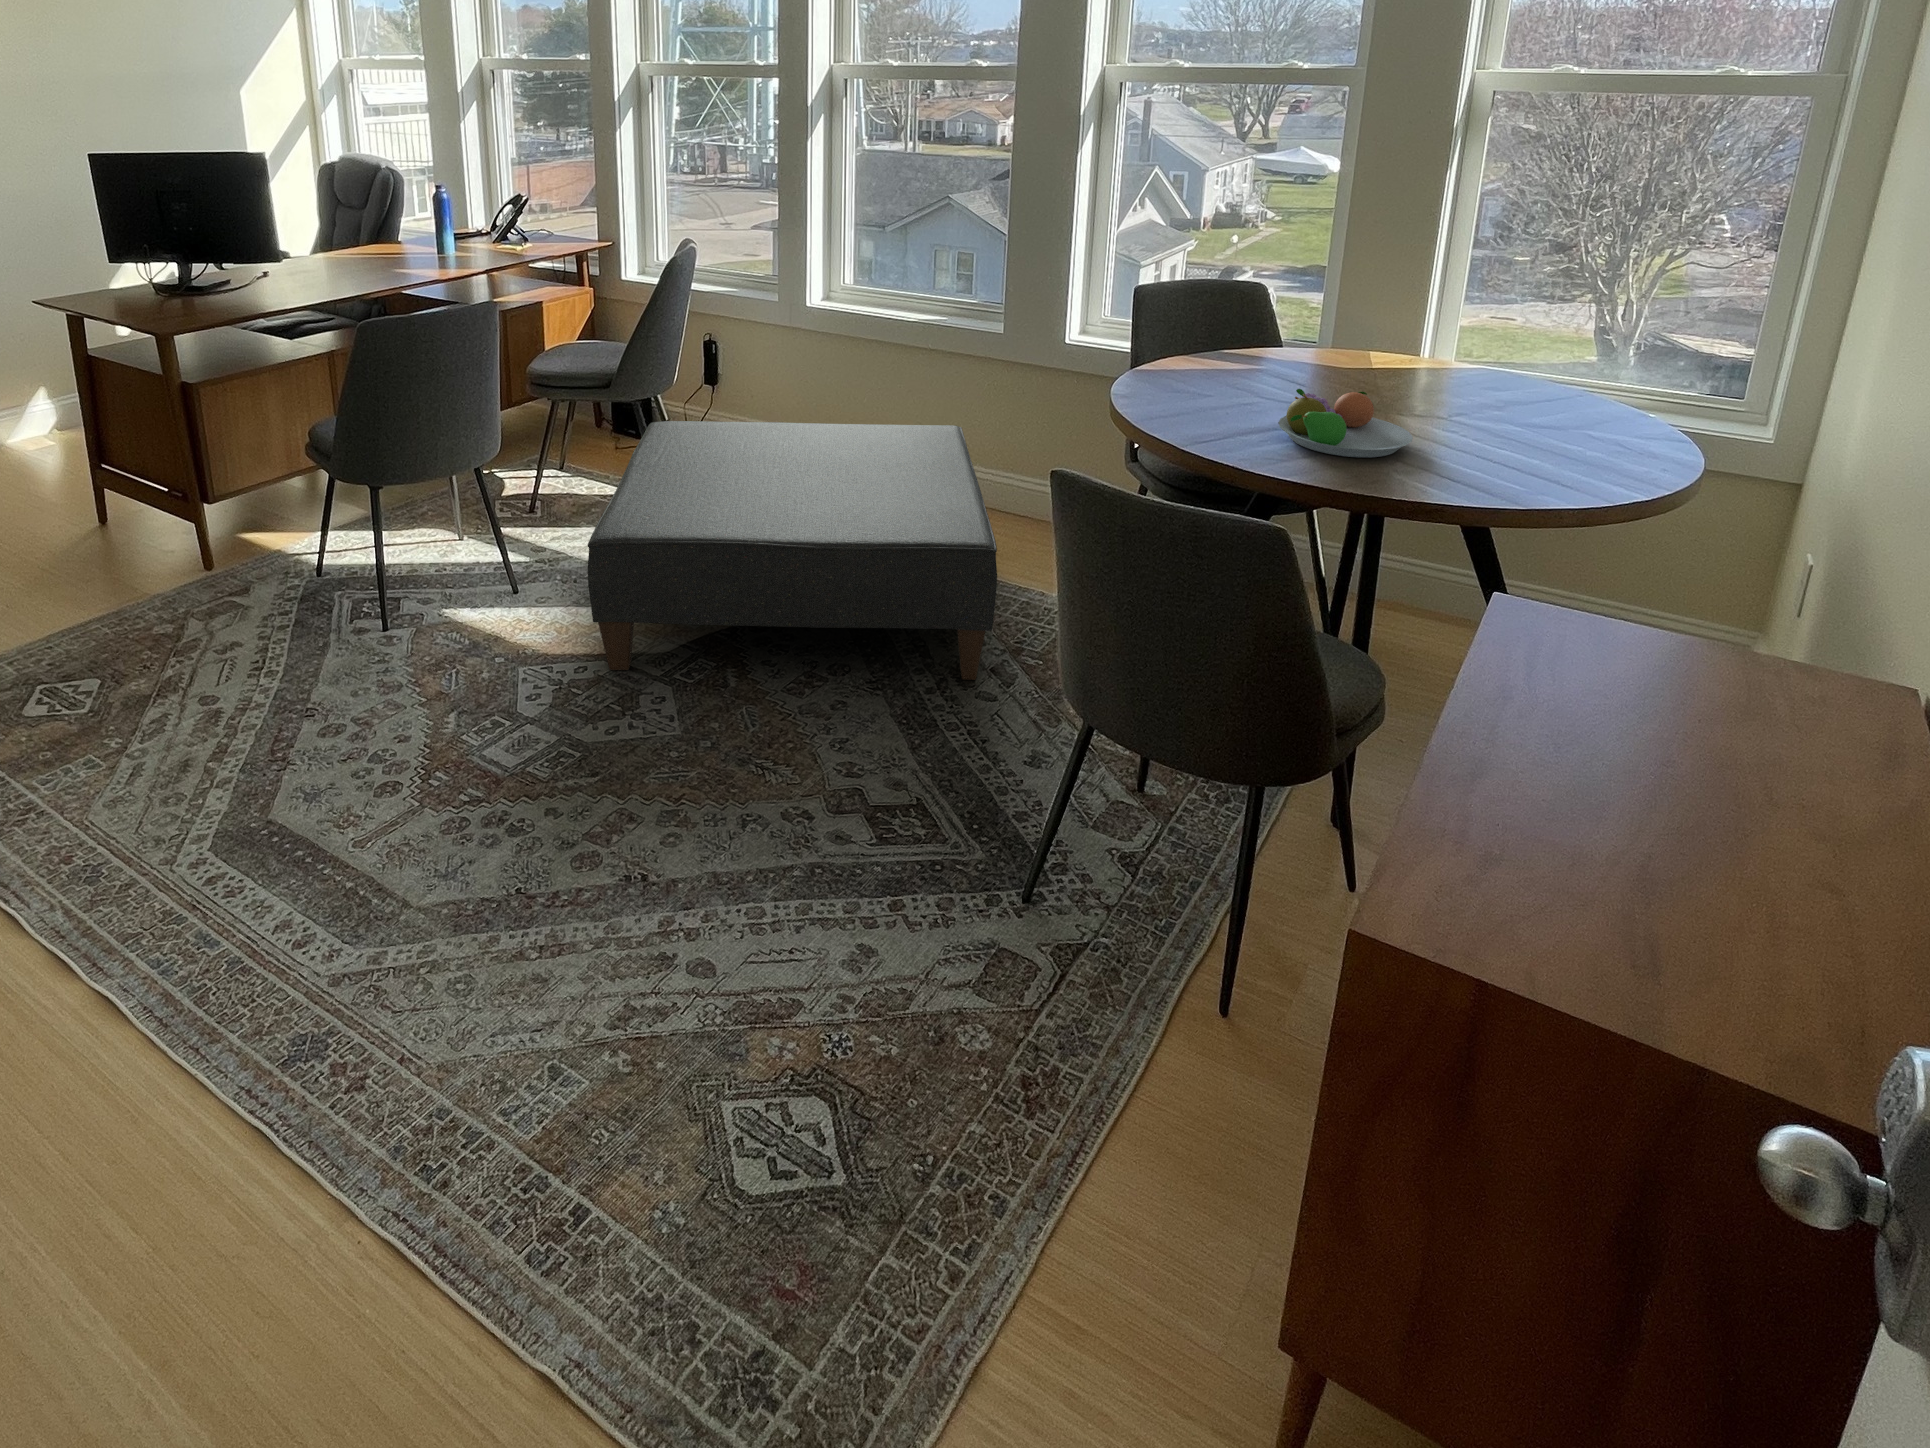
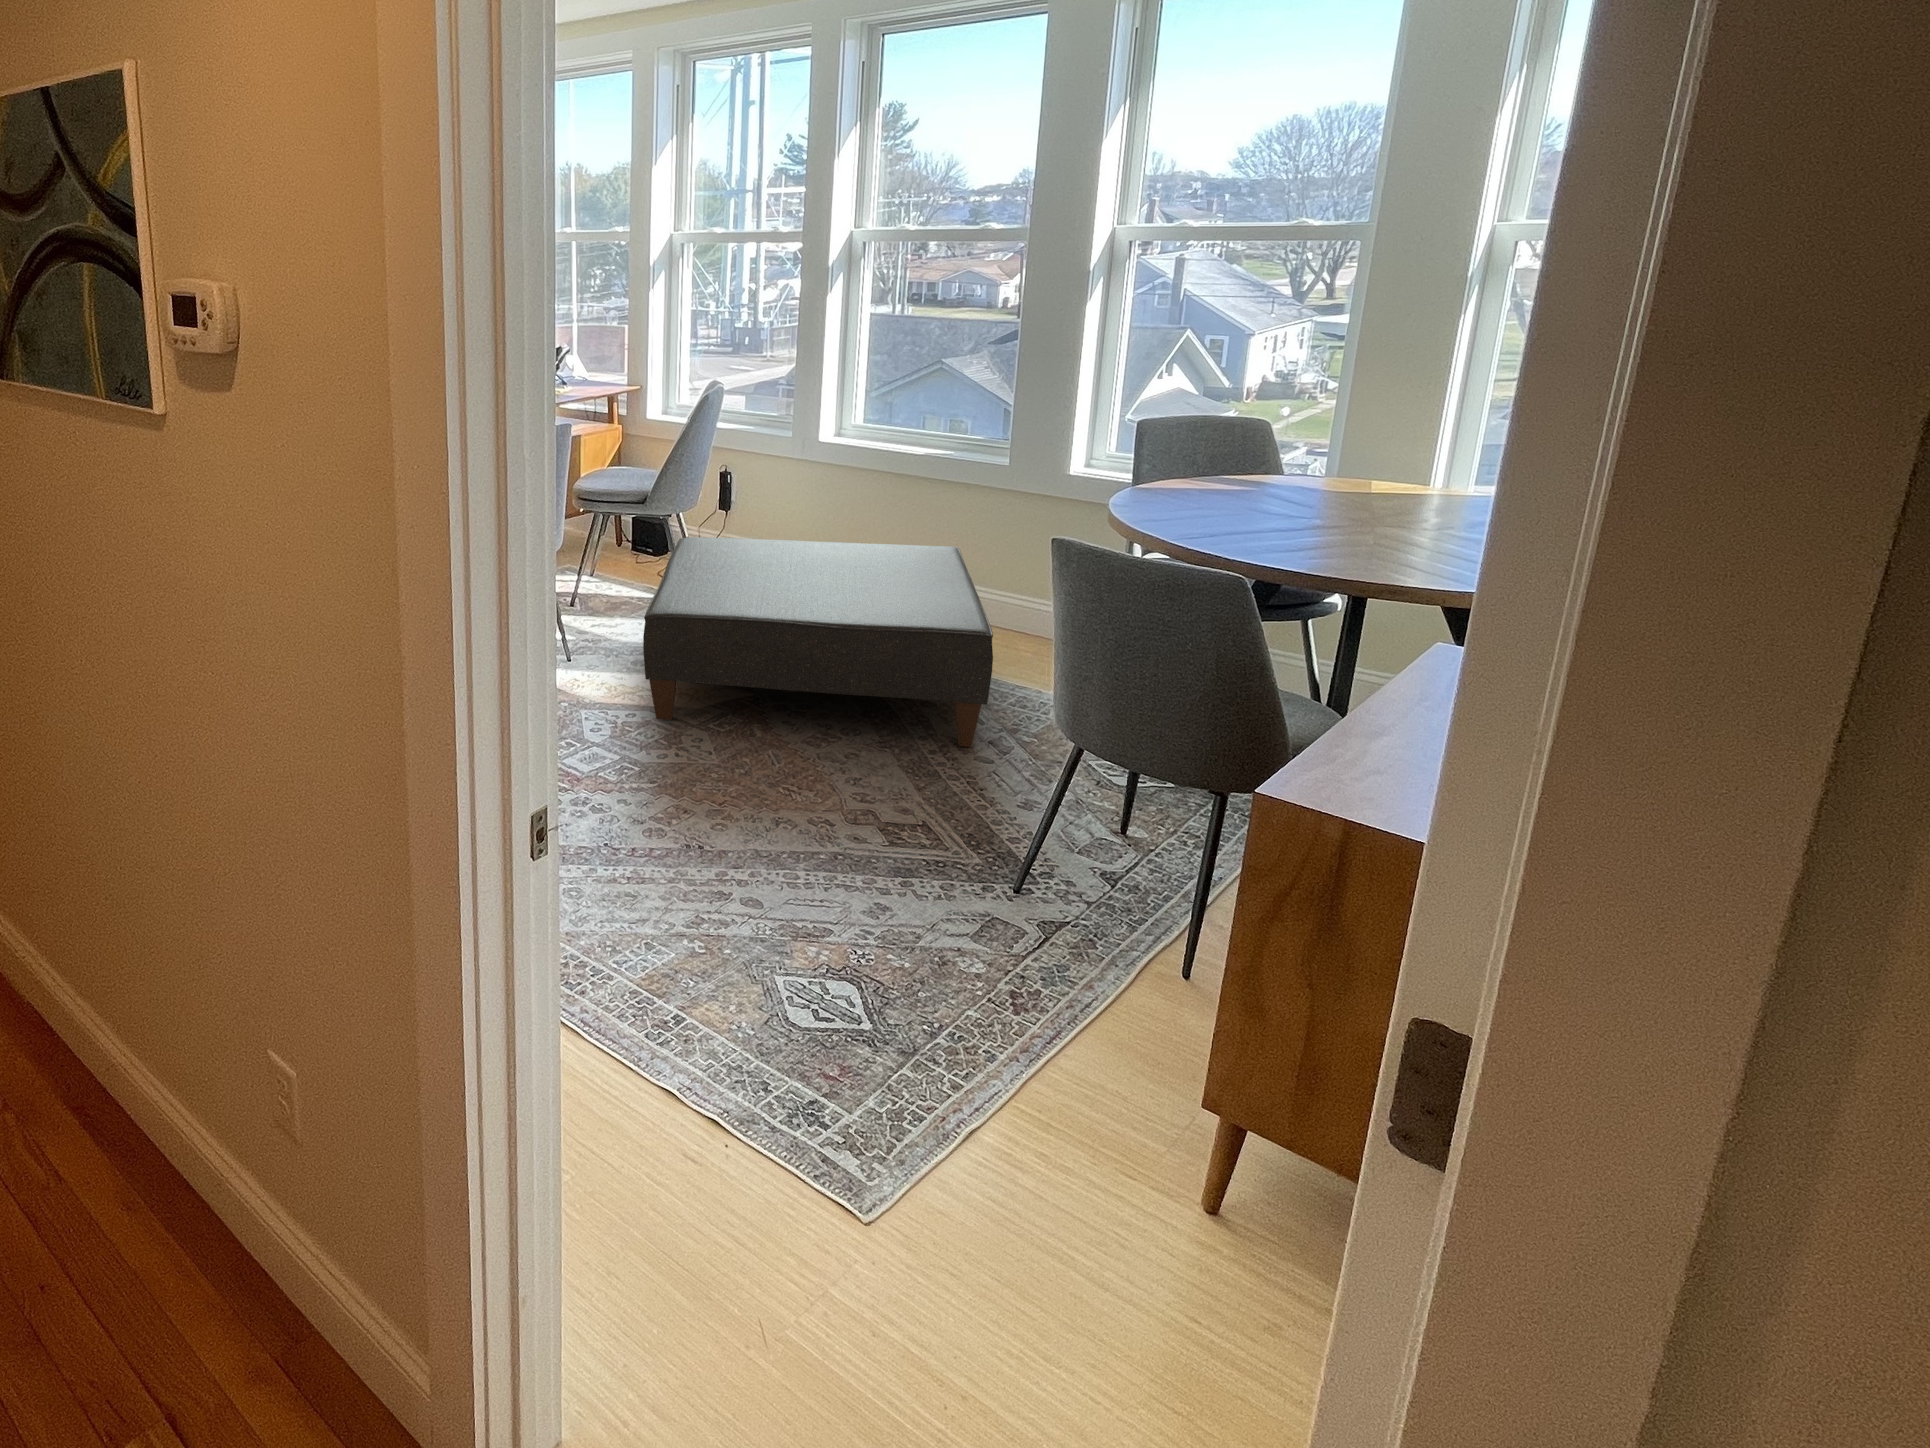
fruit bowl: present [1278,389,1413,457] -> none [1256,492,1387,547]

